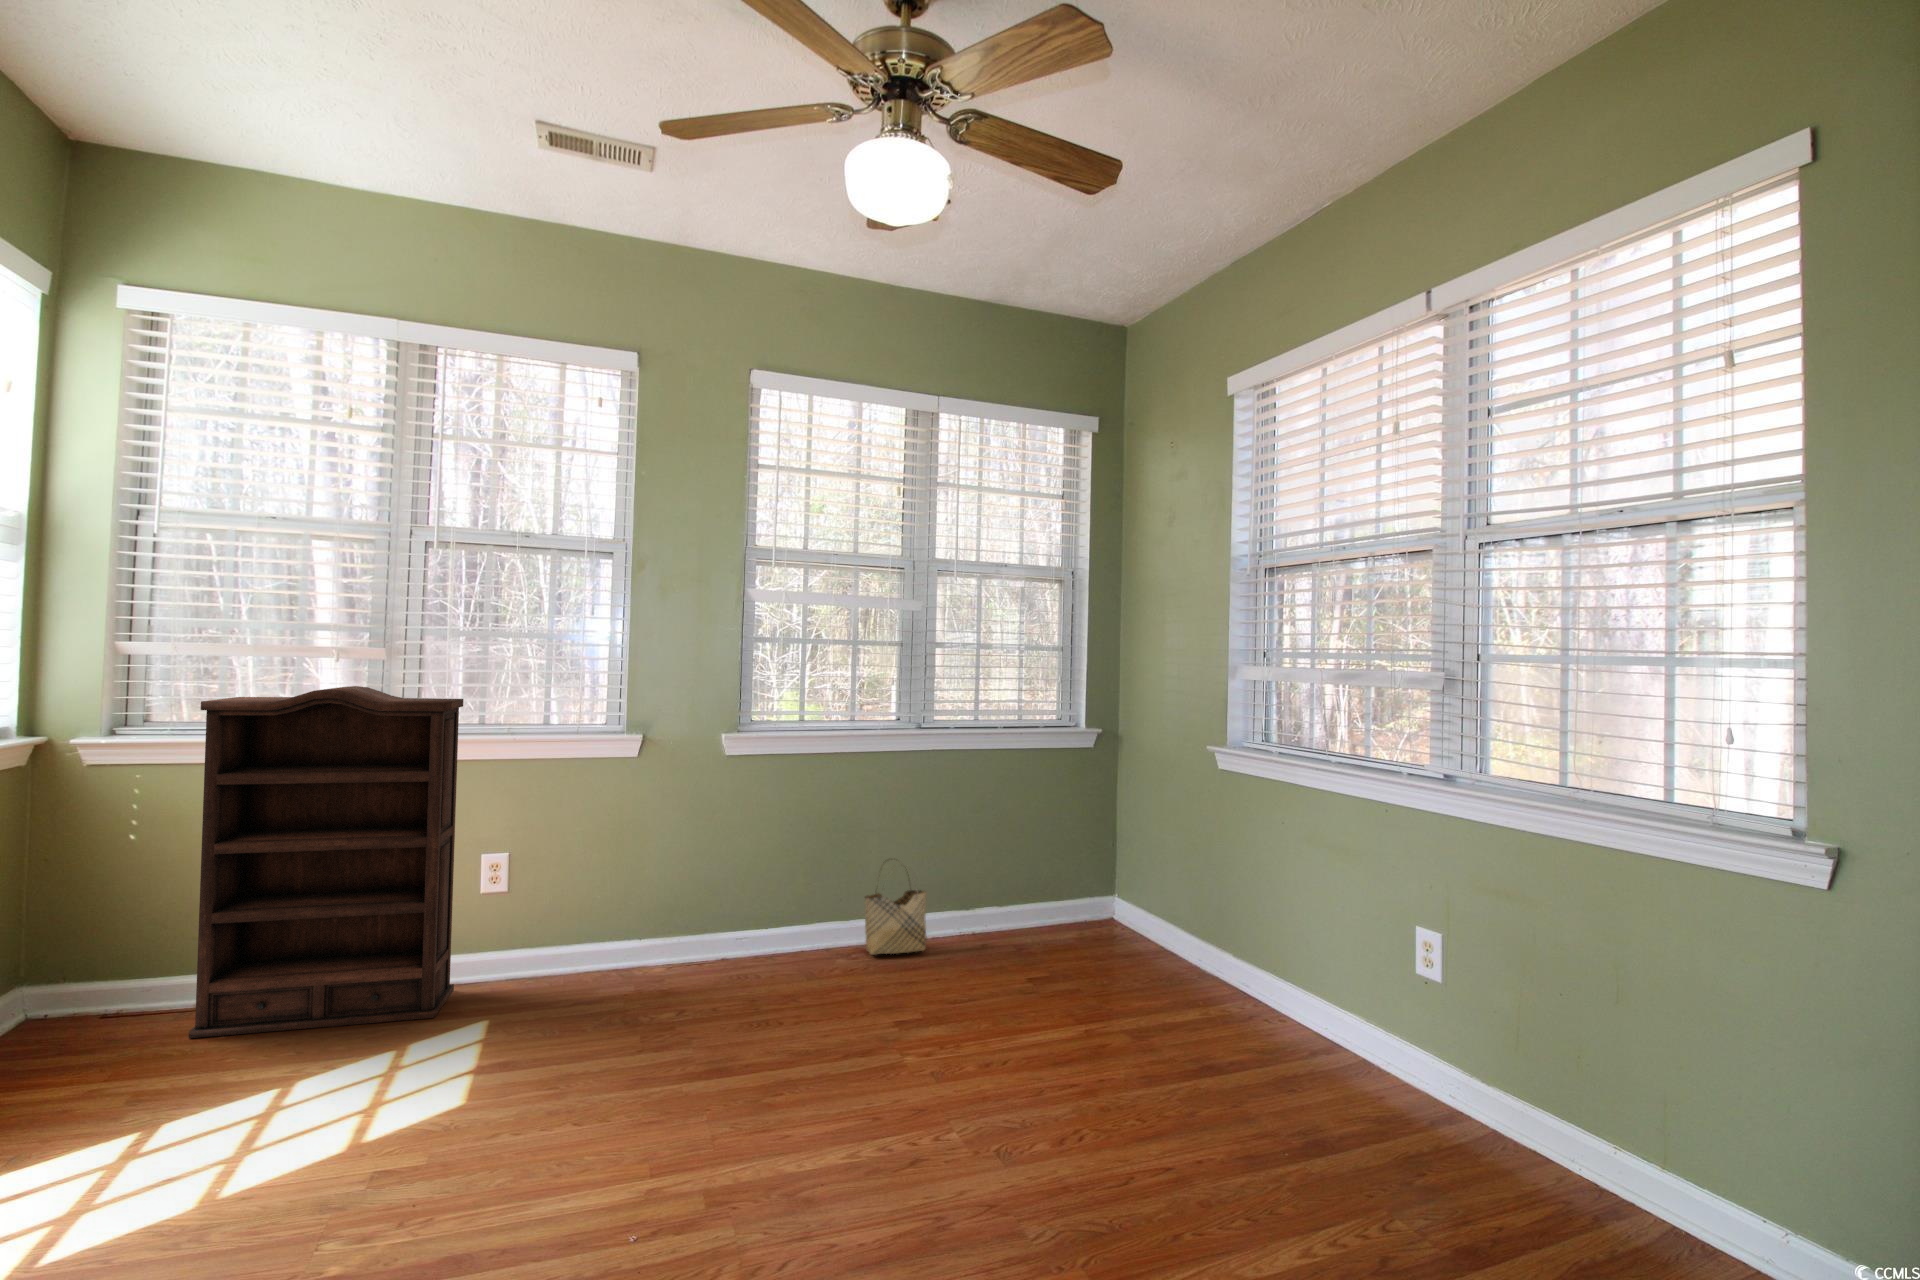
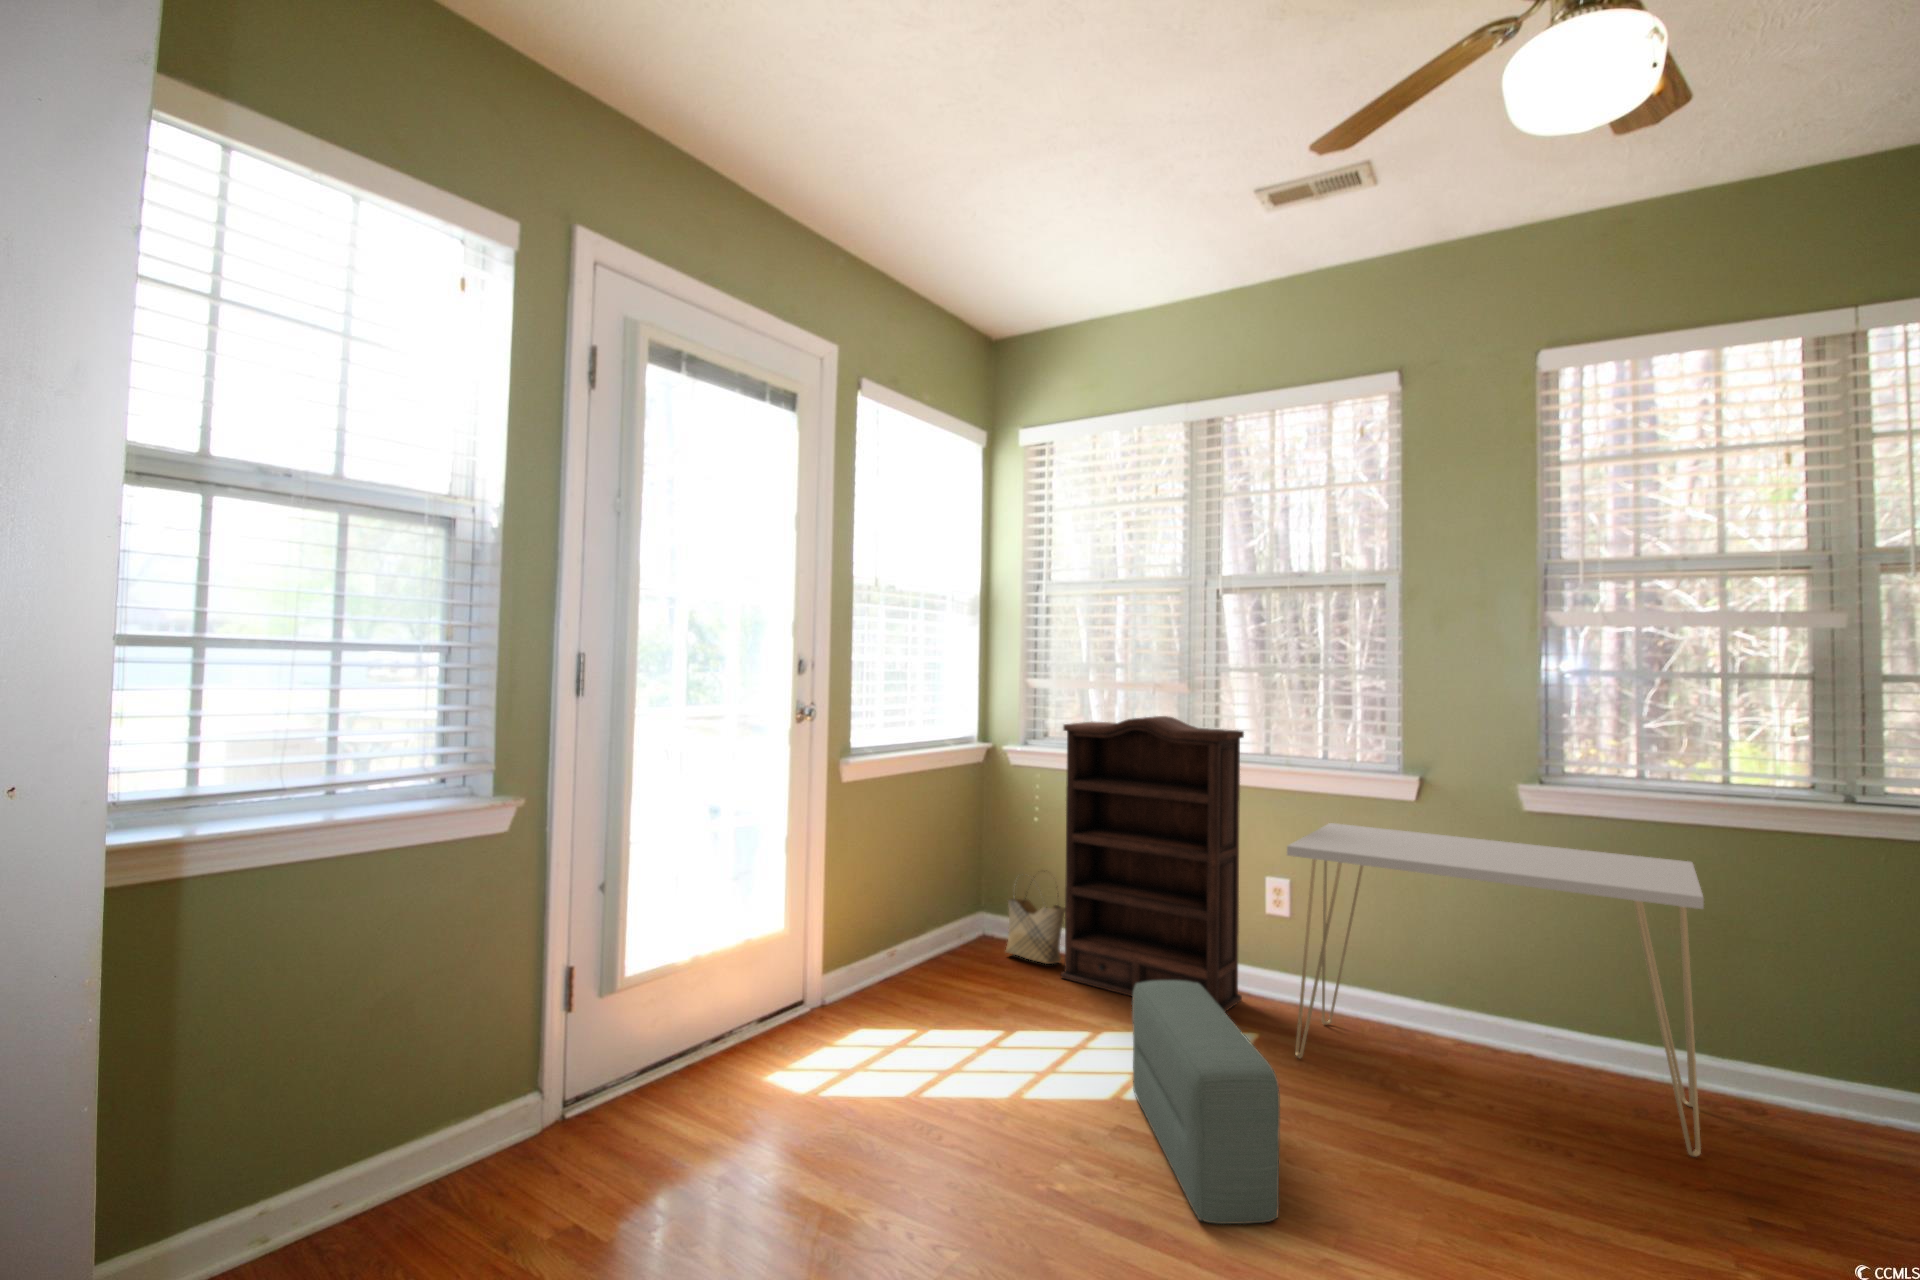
console table: none [539,779,870,1026] -> present [1287,823,1704,1157]
woven basket: present [865,859,927,955] -> present [1006,871,1065,964]
pouf: none [373,979,610,1229] -> present [1132,980,1280,1224]

